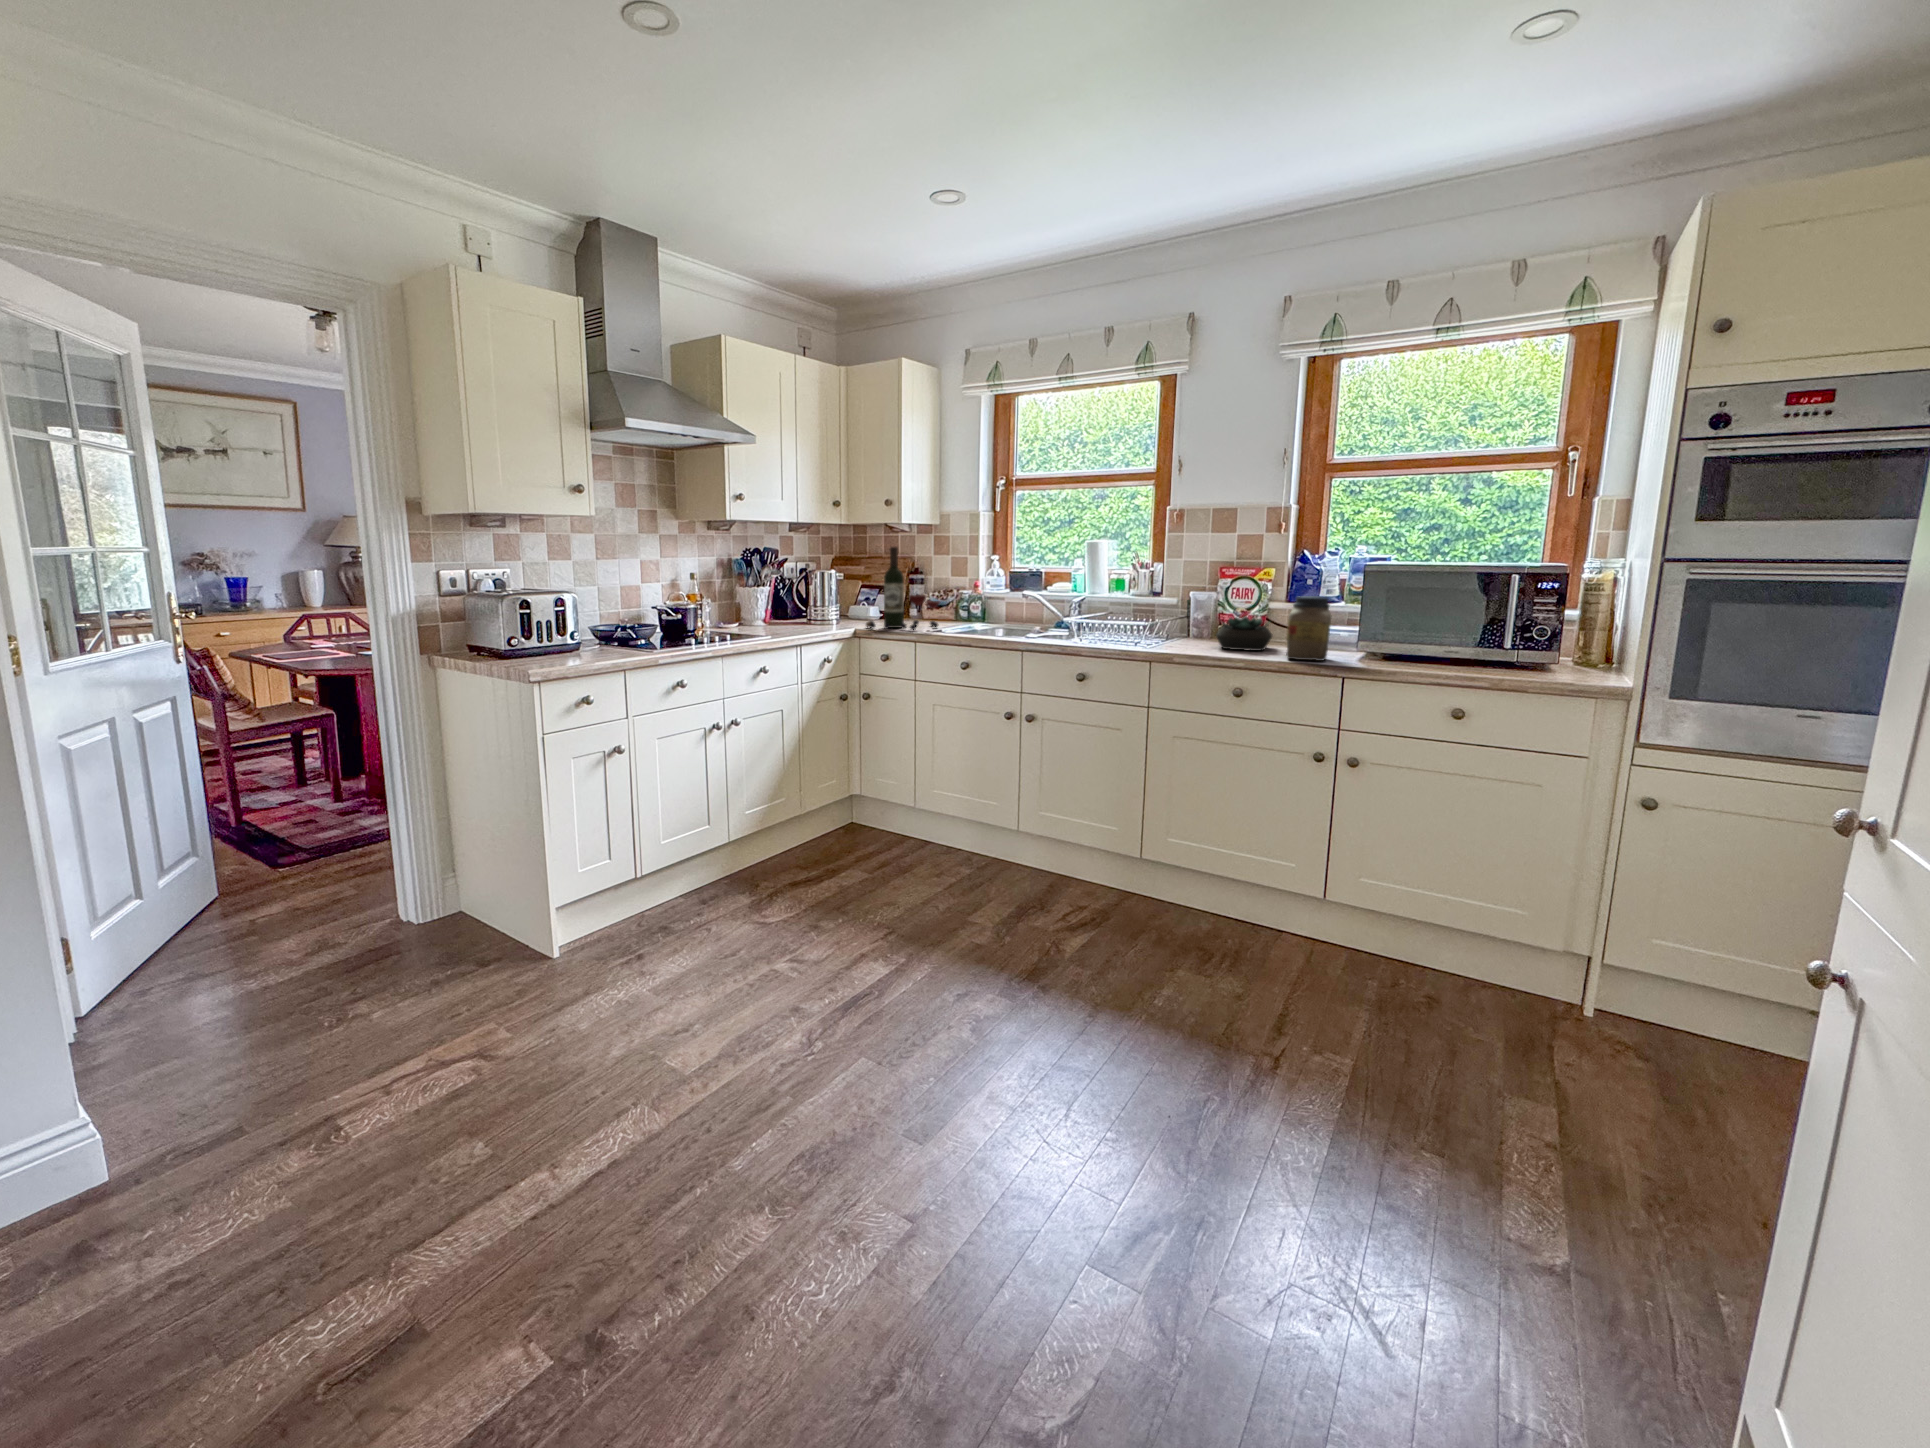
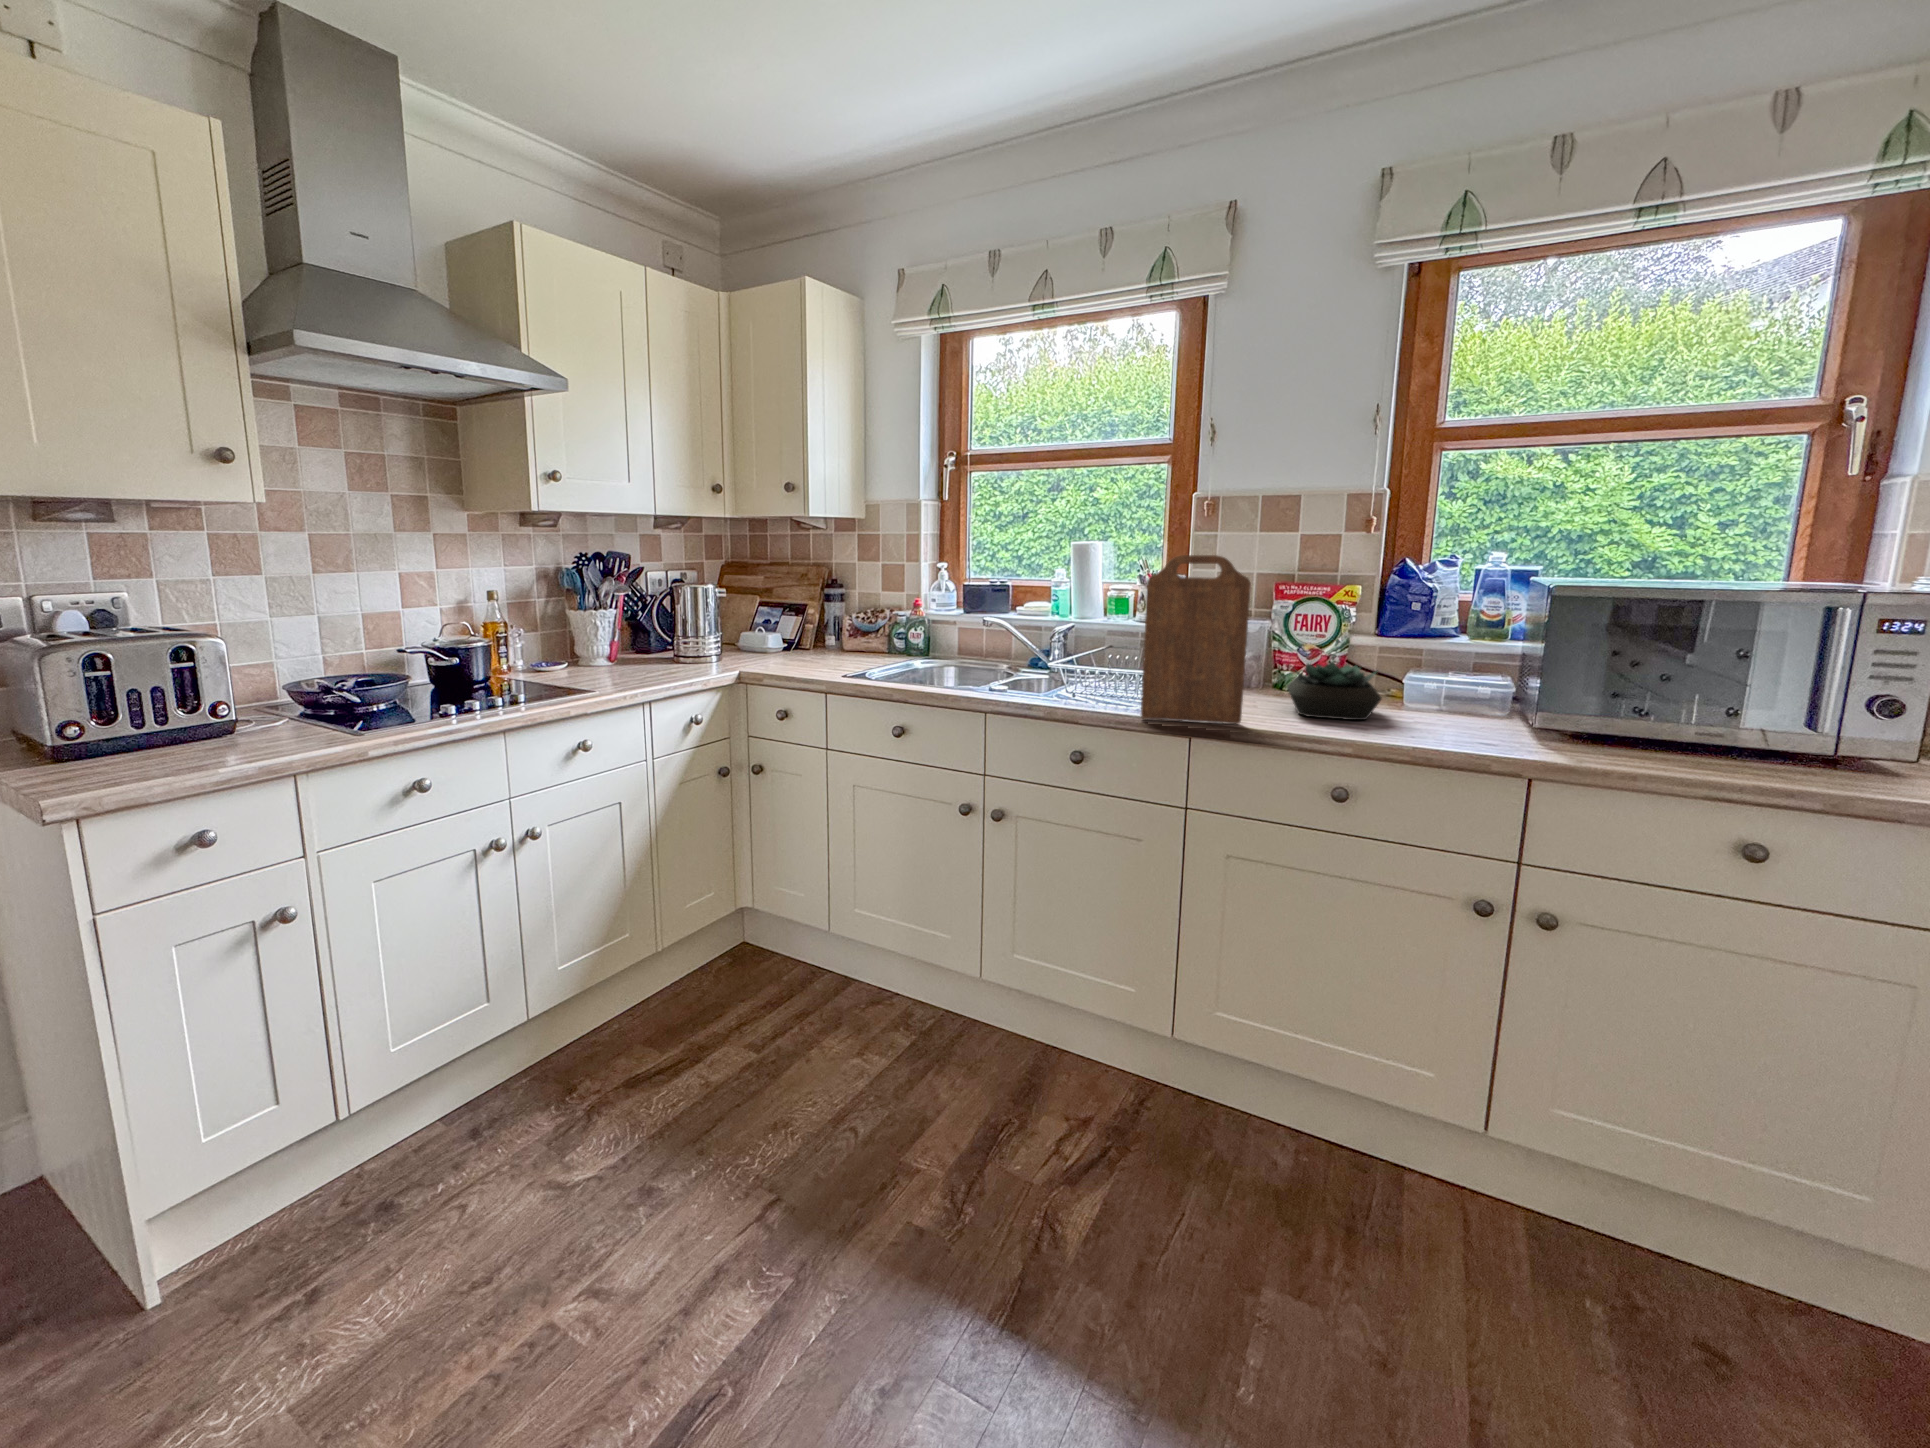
wine bottle: present [866,547,940,630] -> none [755,550,867,675]
cutting board: none [1119,547,1186,652] -> present [1141,555,1251,724]
jar: present [1286,596,1331,661] -> none [1418,638,1501,748]

